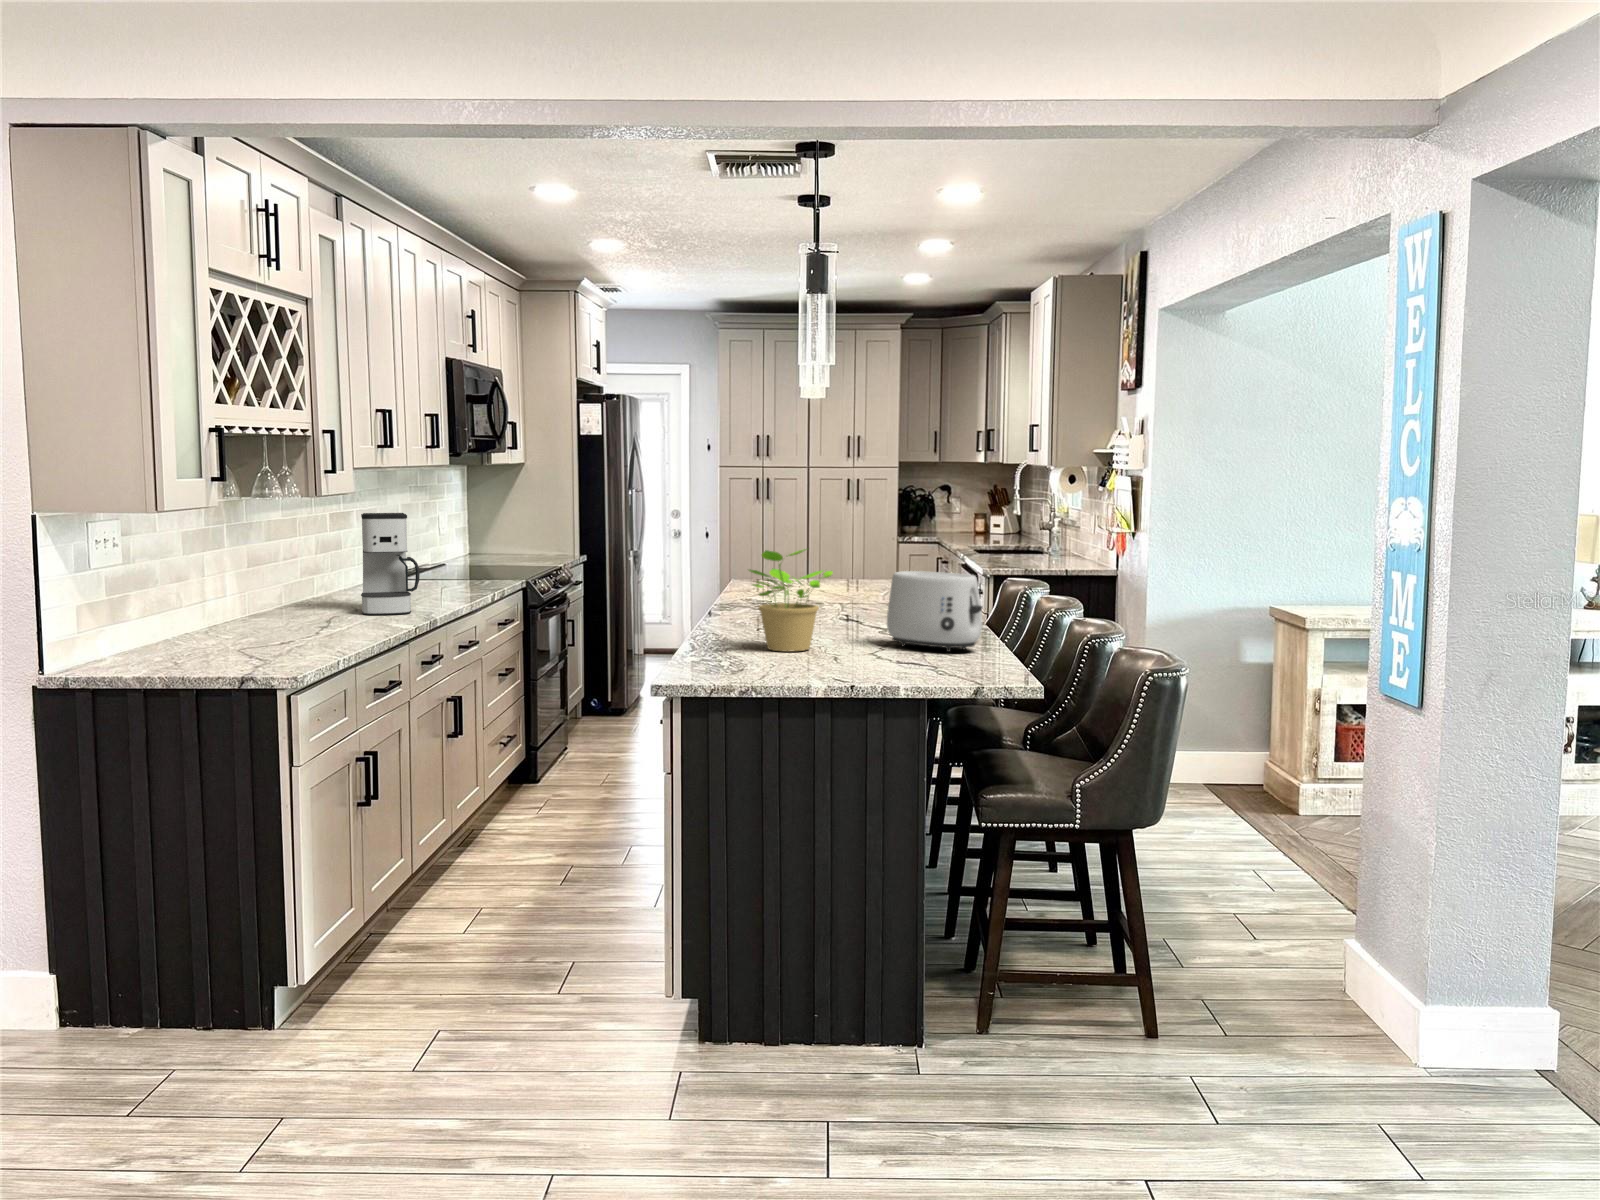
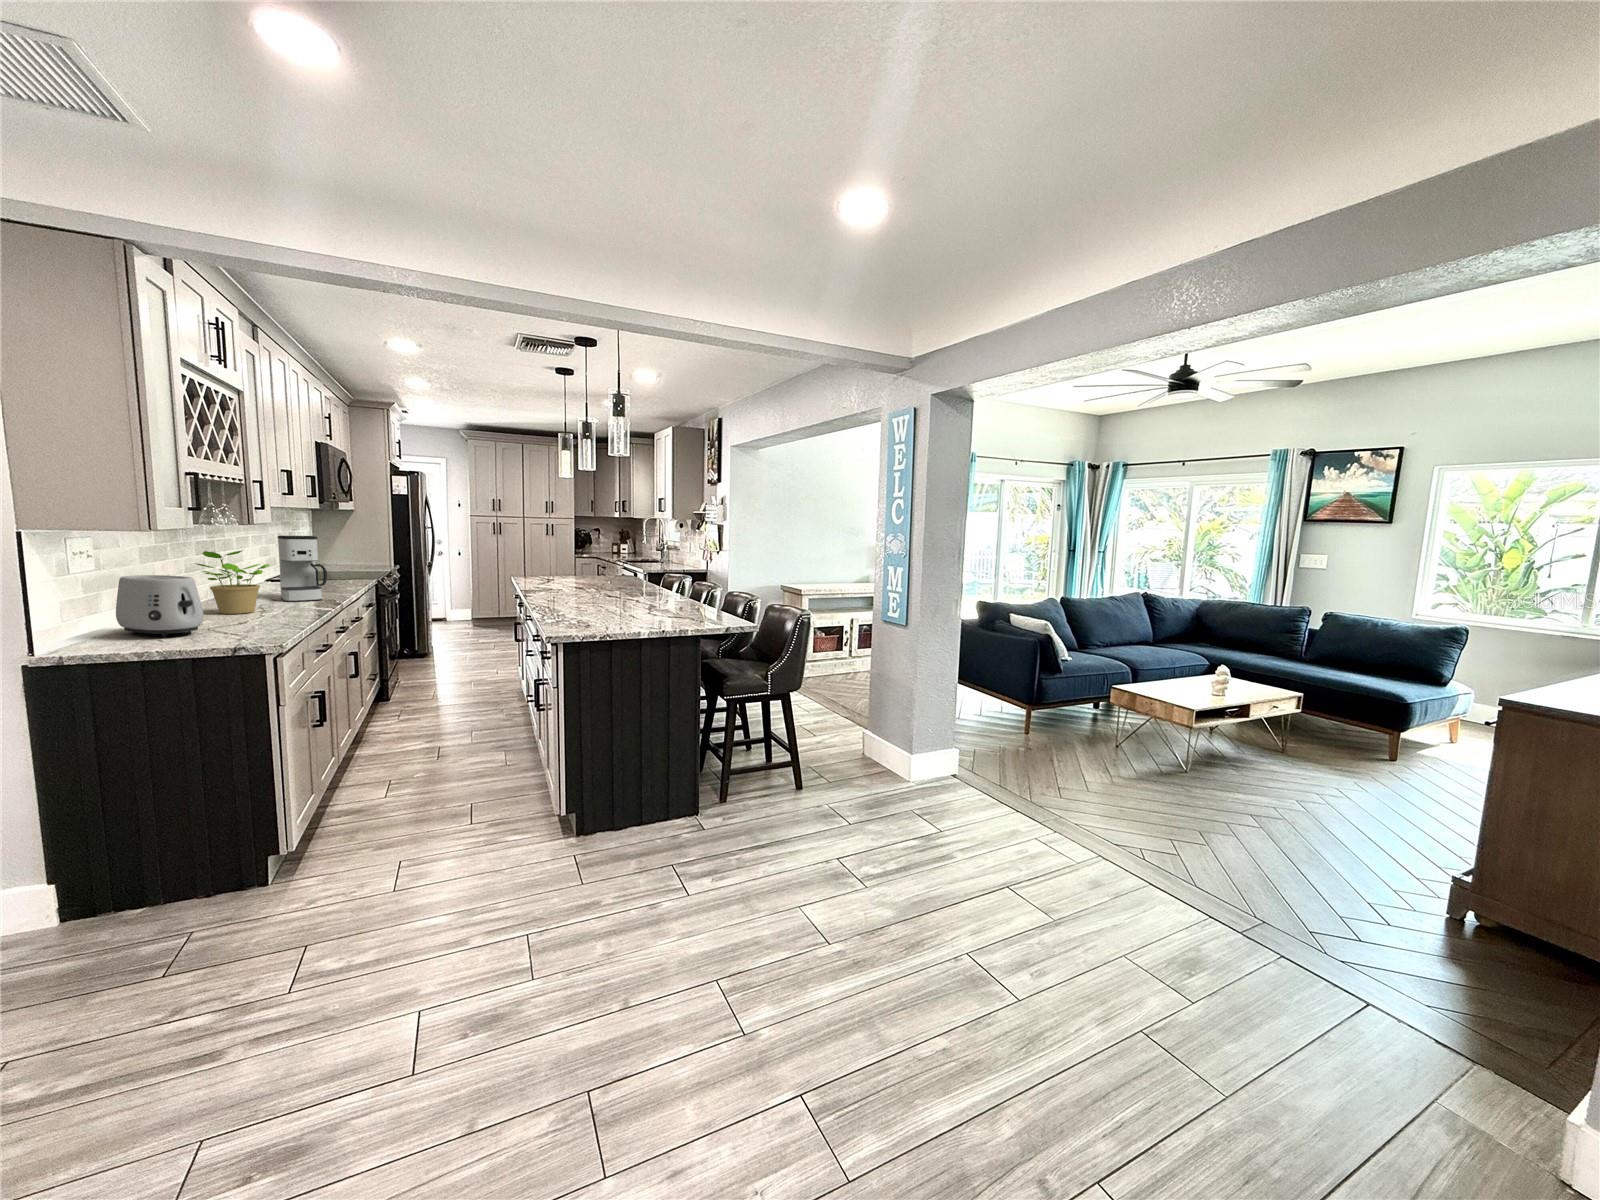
potted plant: present [749,549,833,652] -> present [195,550,269,614]
toaster: present [887,571,982,652] -> present [116,575,204,637]

